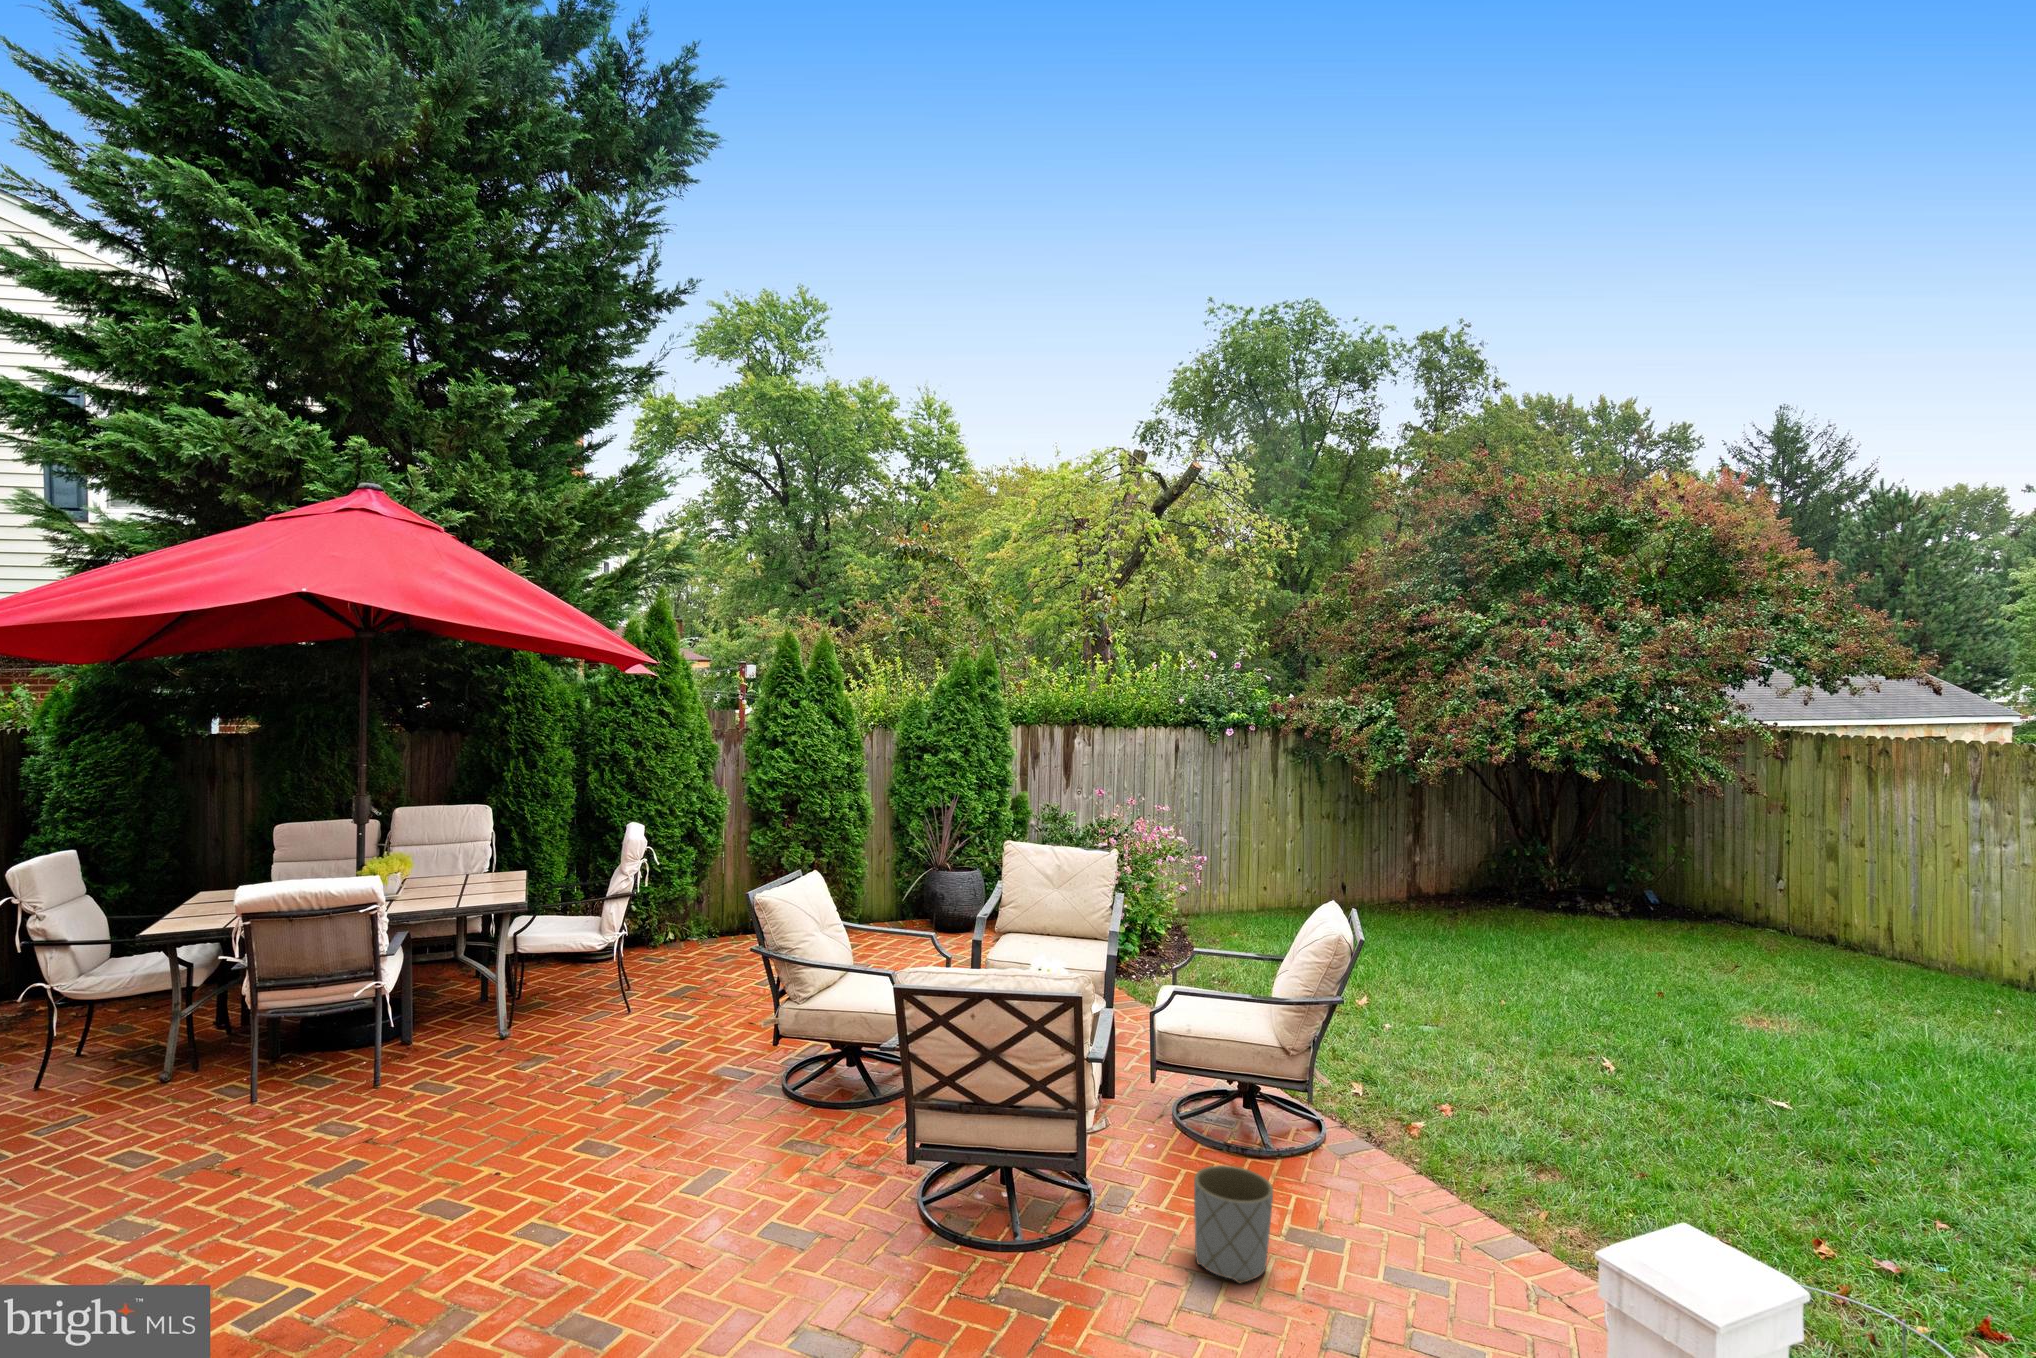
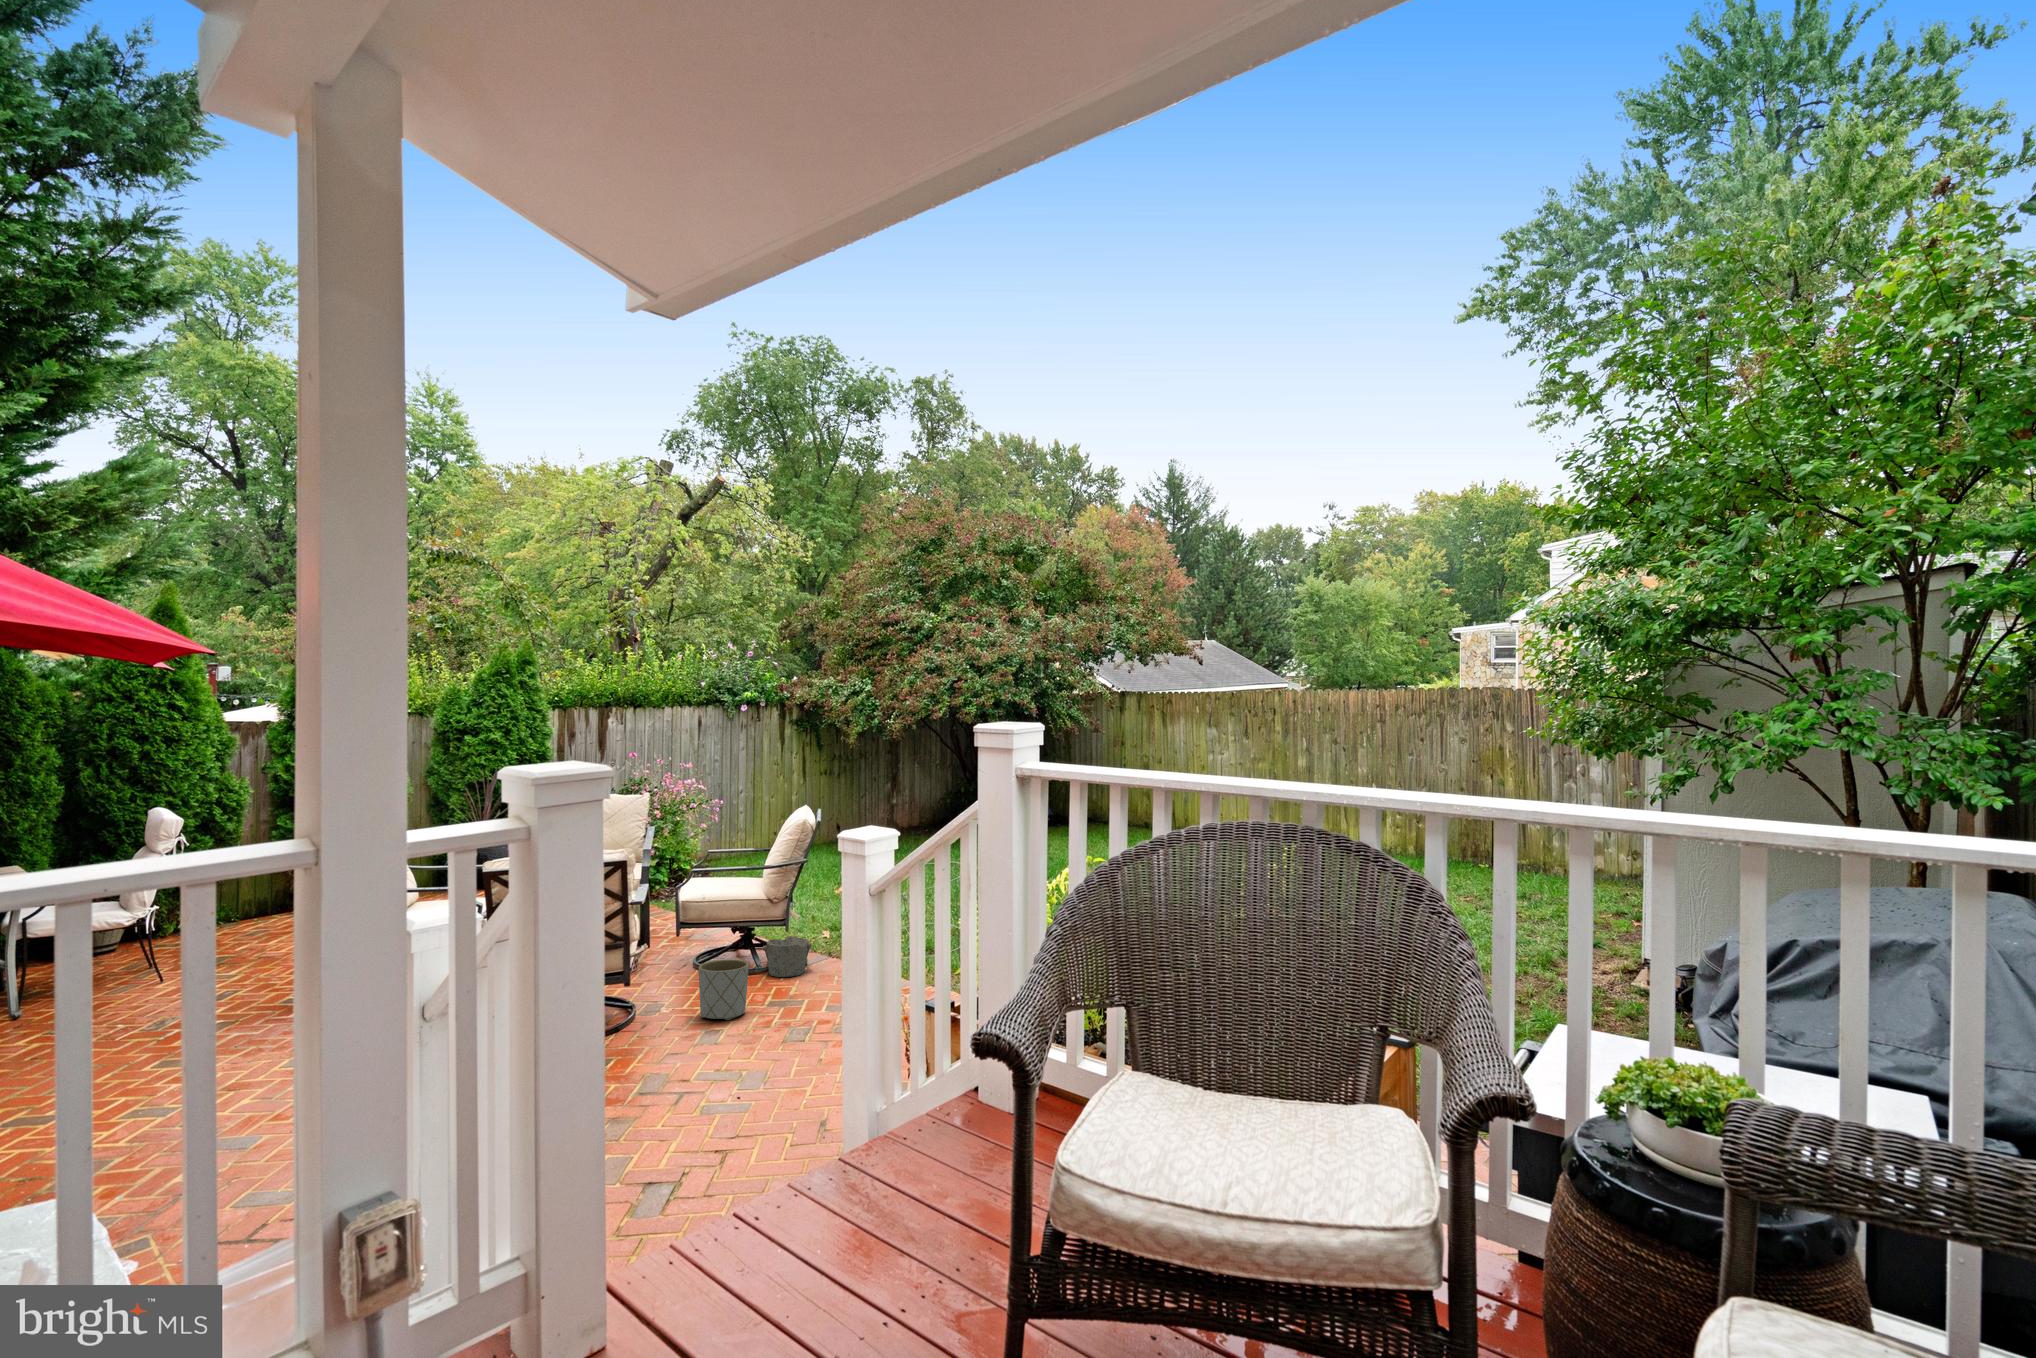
bucket: none [1282,1111,1359,1185] -> present [763,936,812,977]

